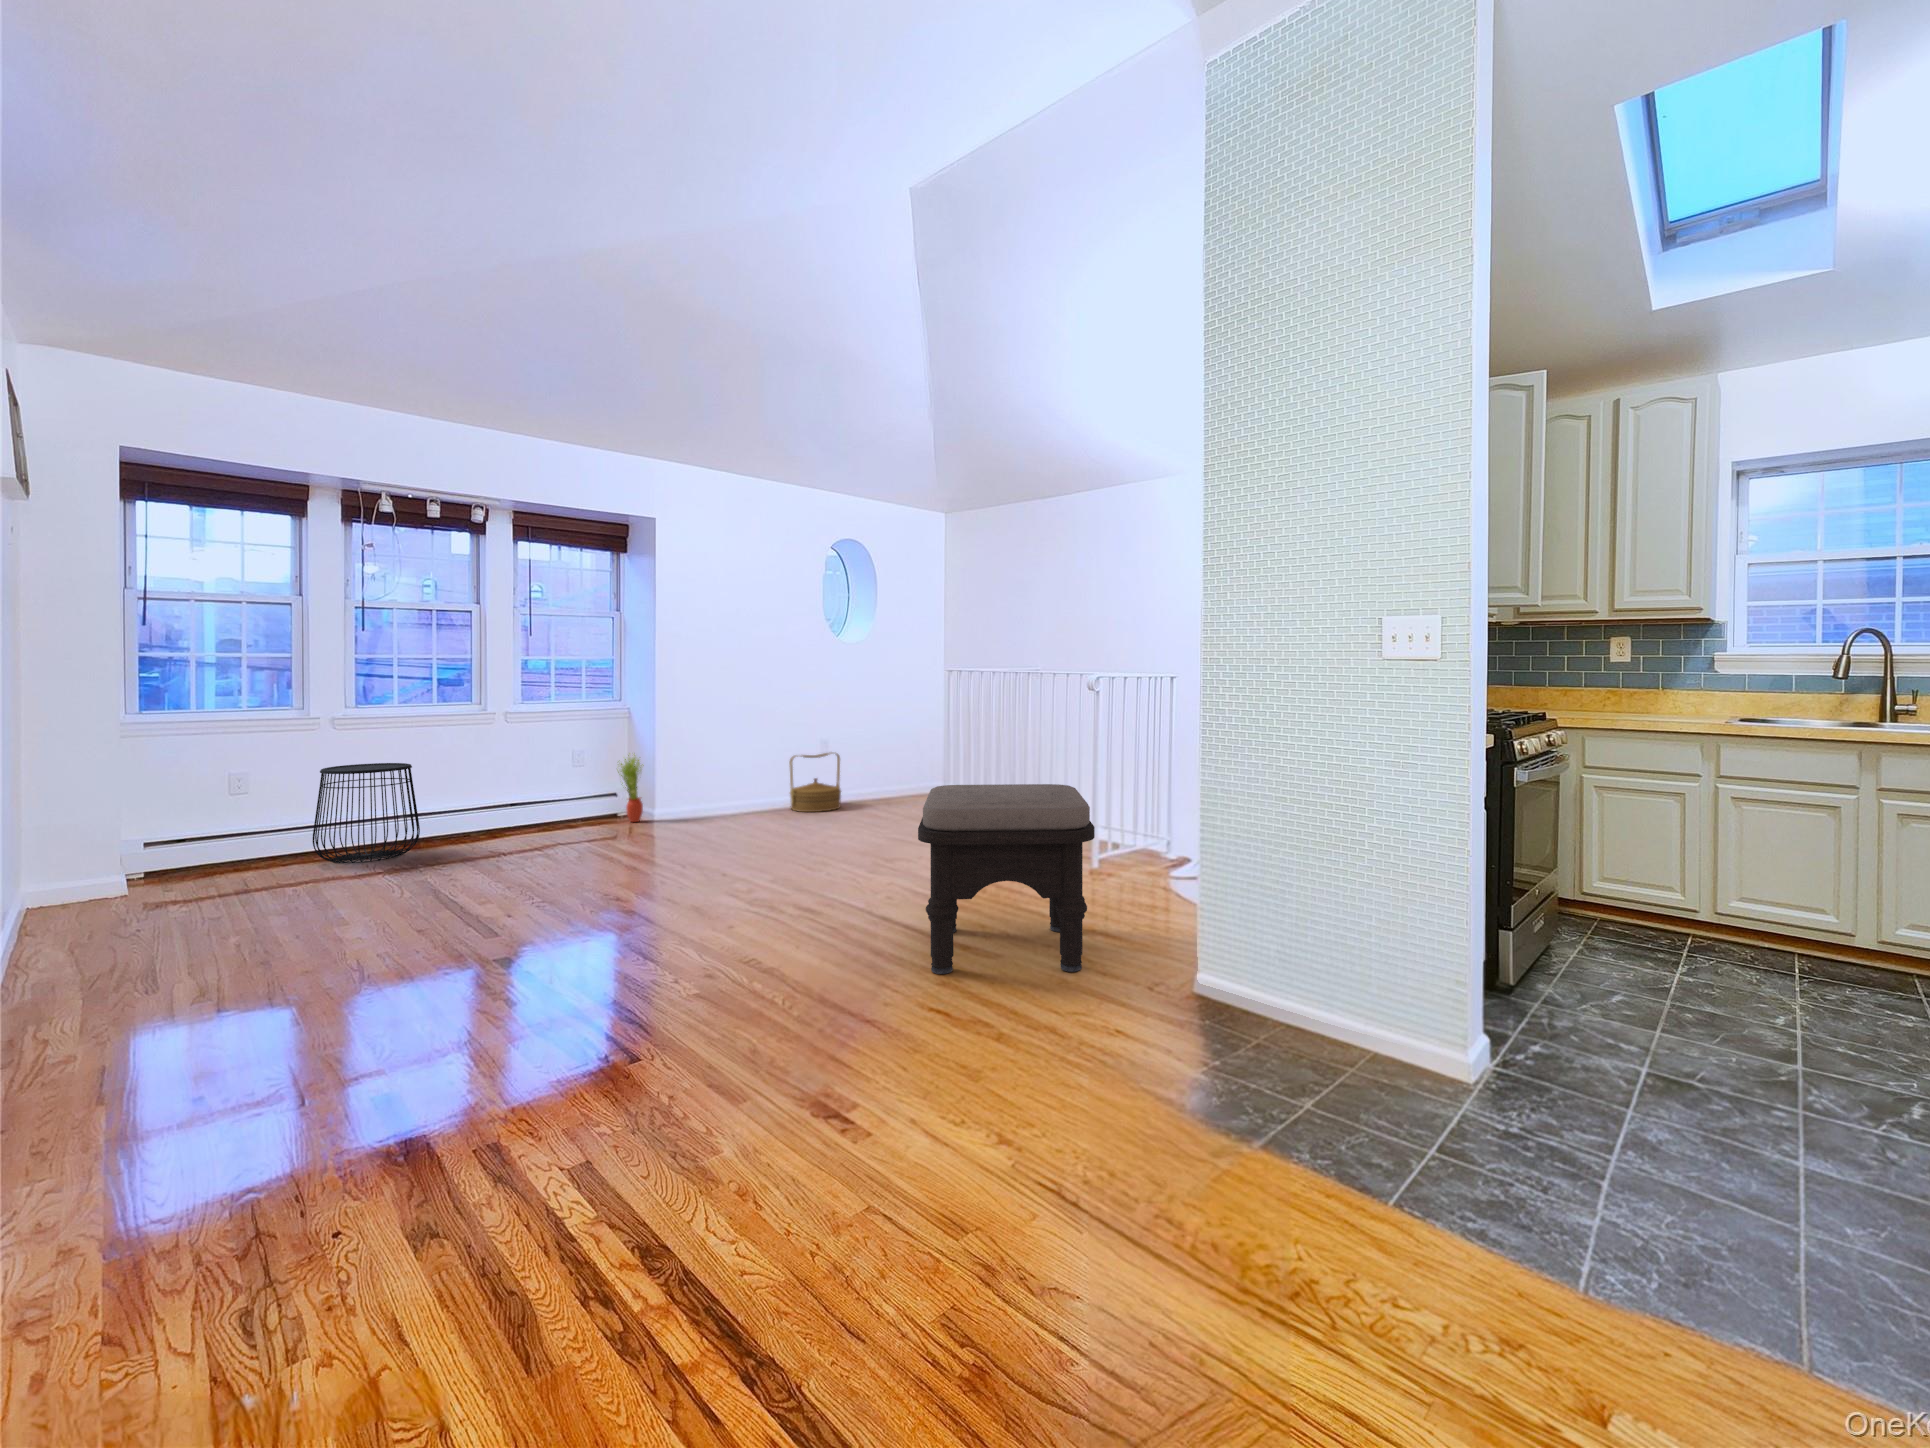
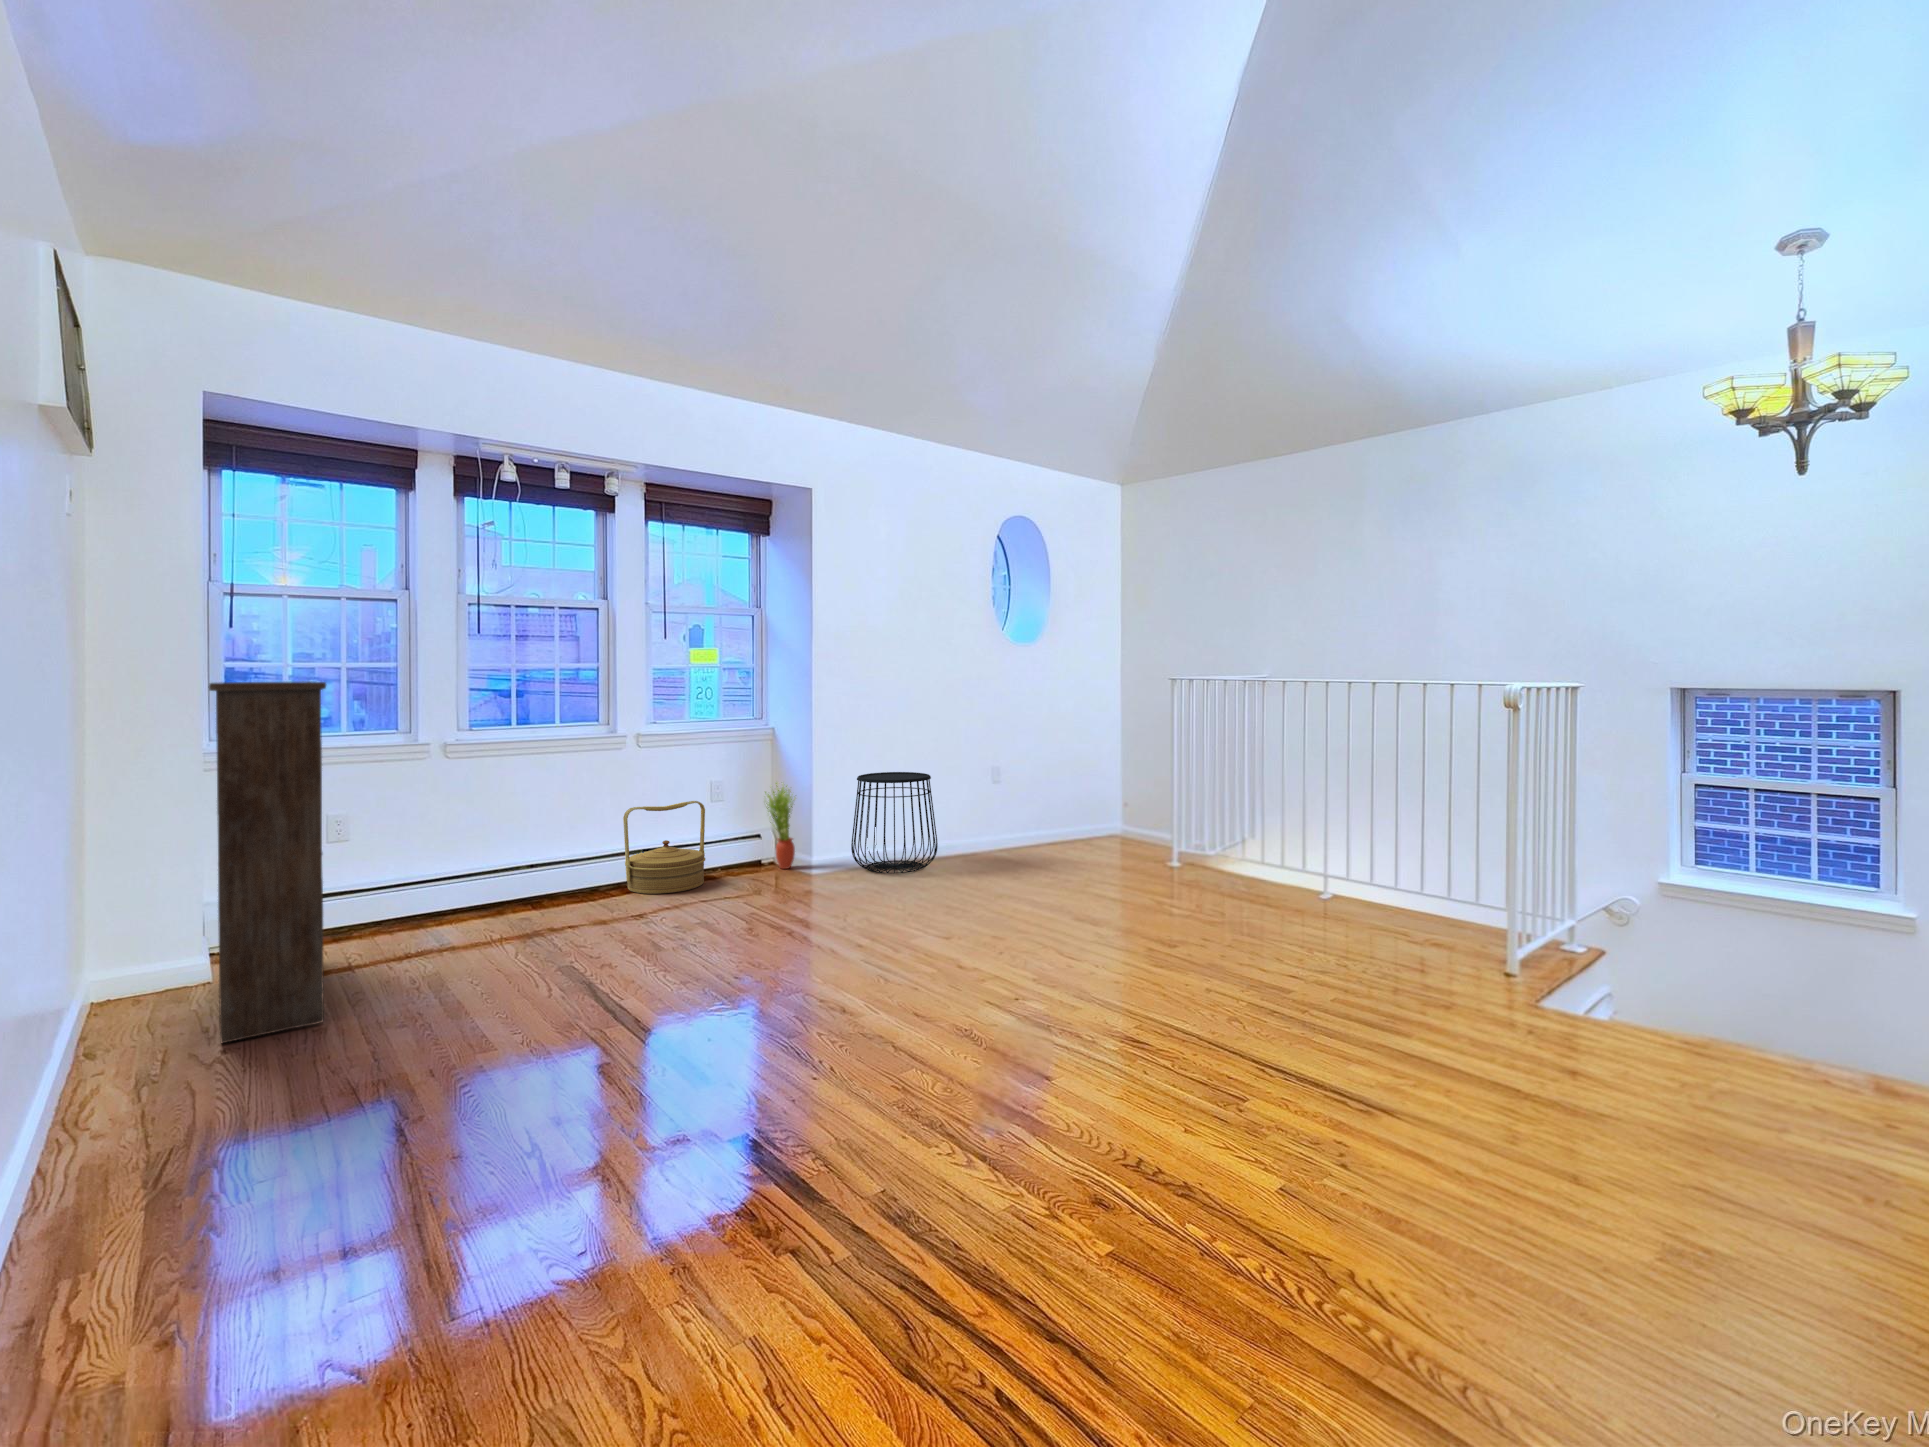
bookshelf: none [123,670,216,927] -> present [209,681,326,1043]
woven basket: present [789,753,841,812] -> present [623,801,705,894]
side table: present [313,763,420,863] -> present [851,772,938,874]
ottoman: present [918,784,1095,974] -> none [1378,853,1802,1209]

